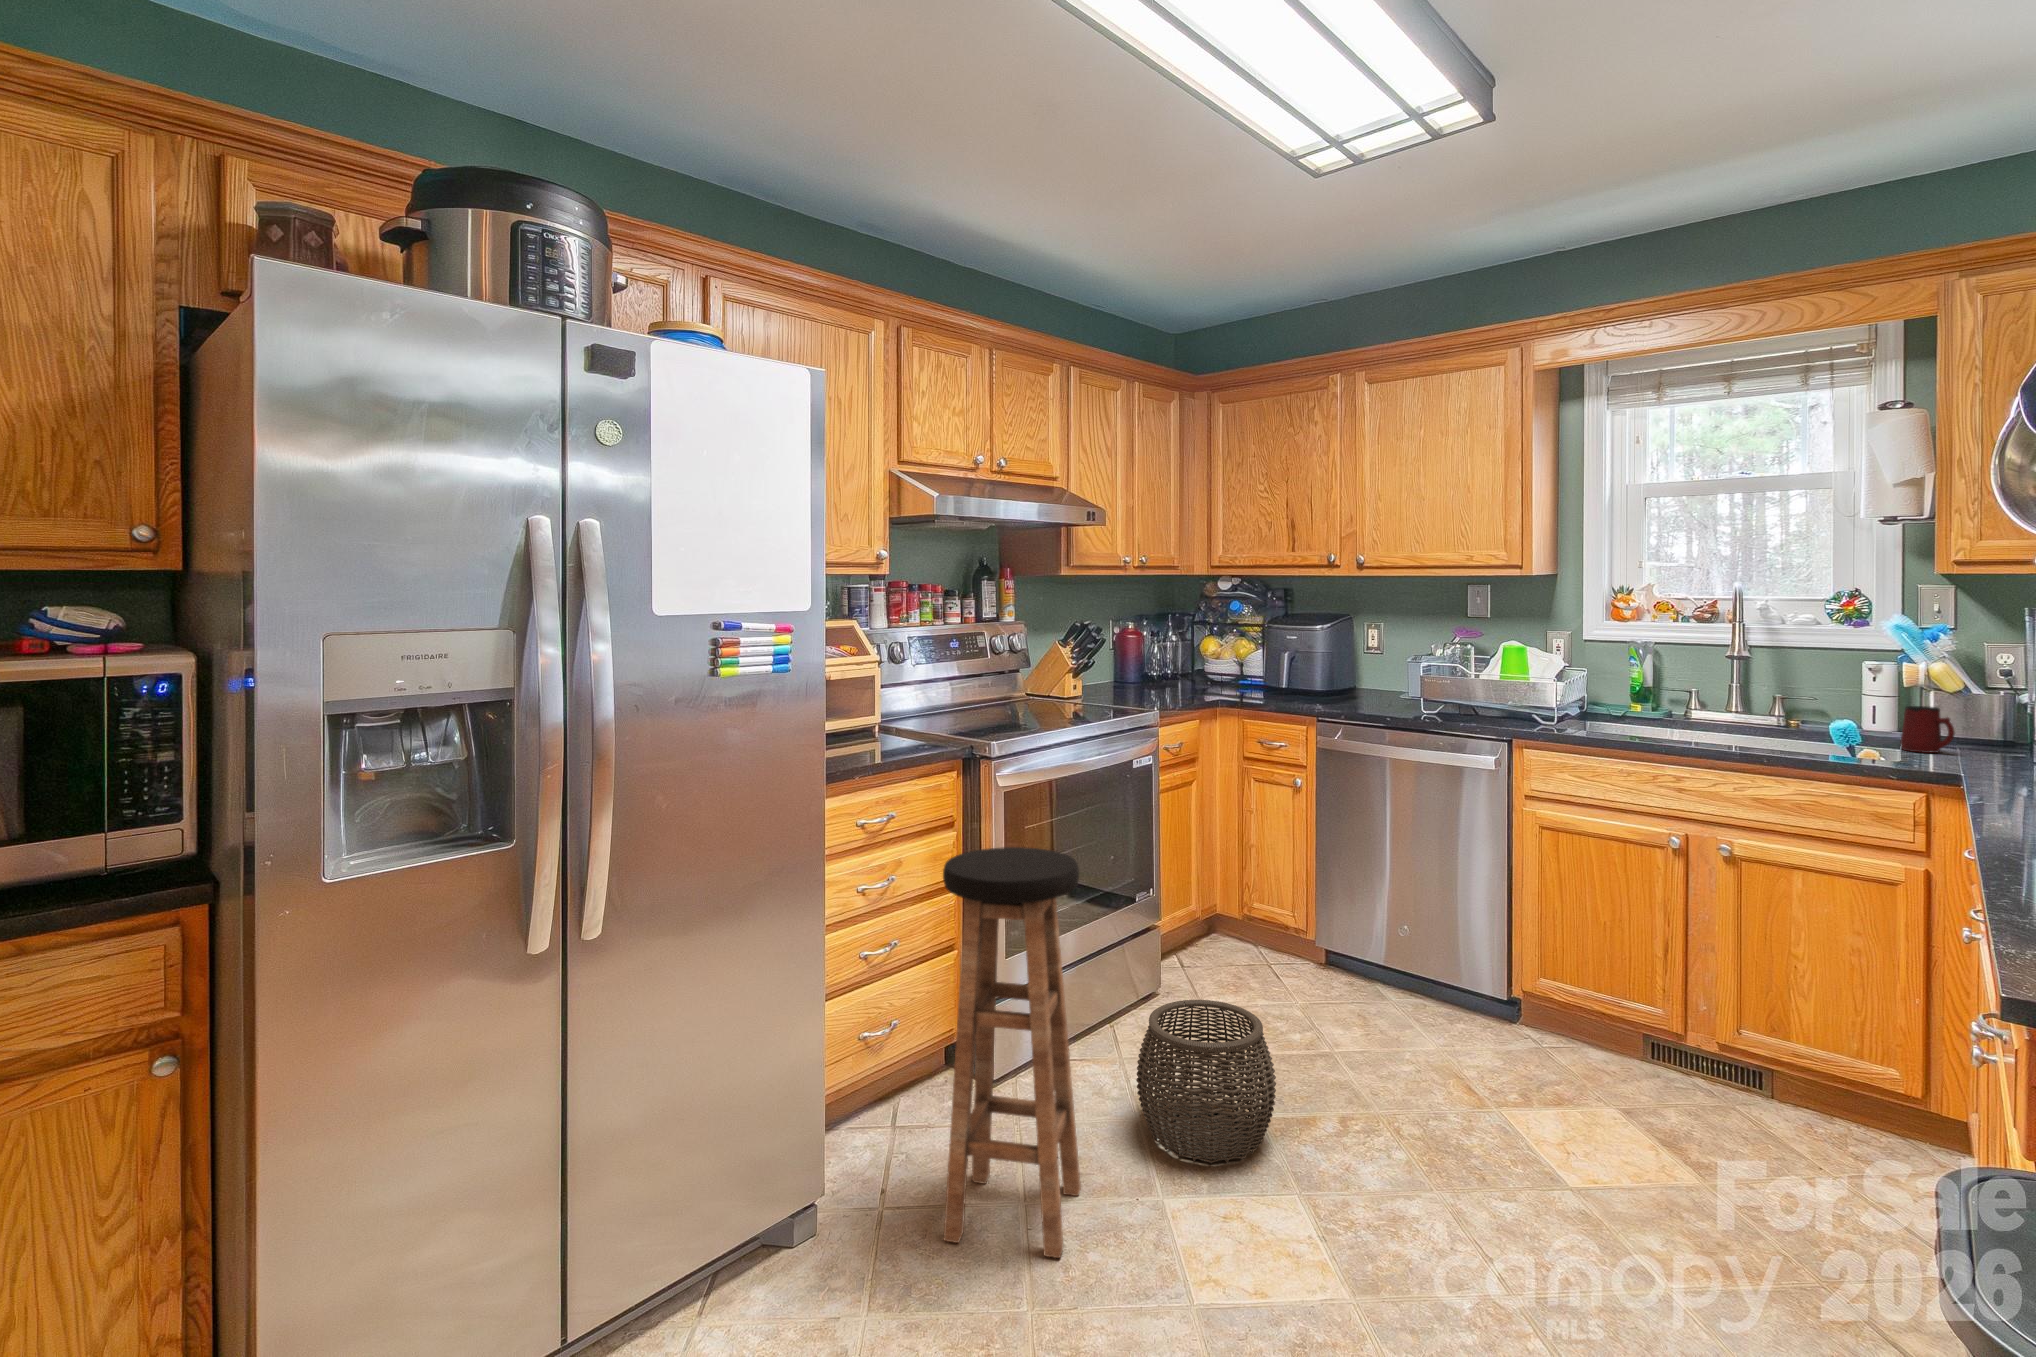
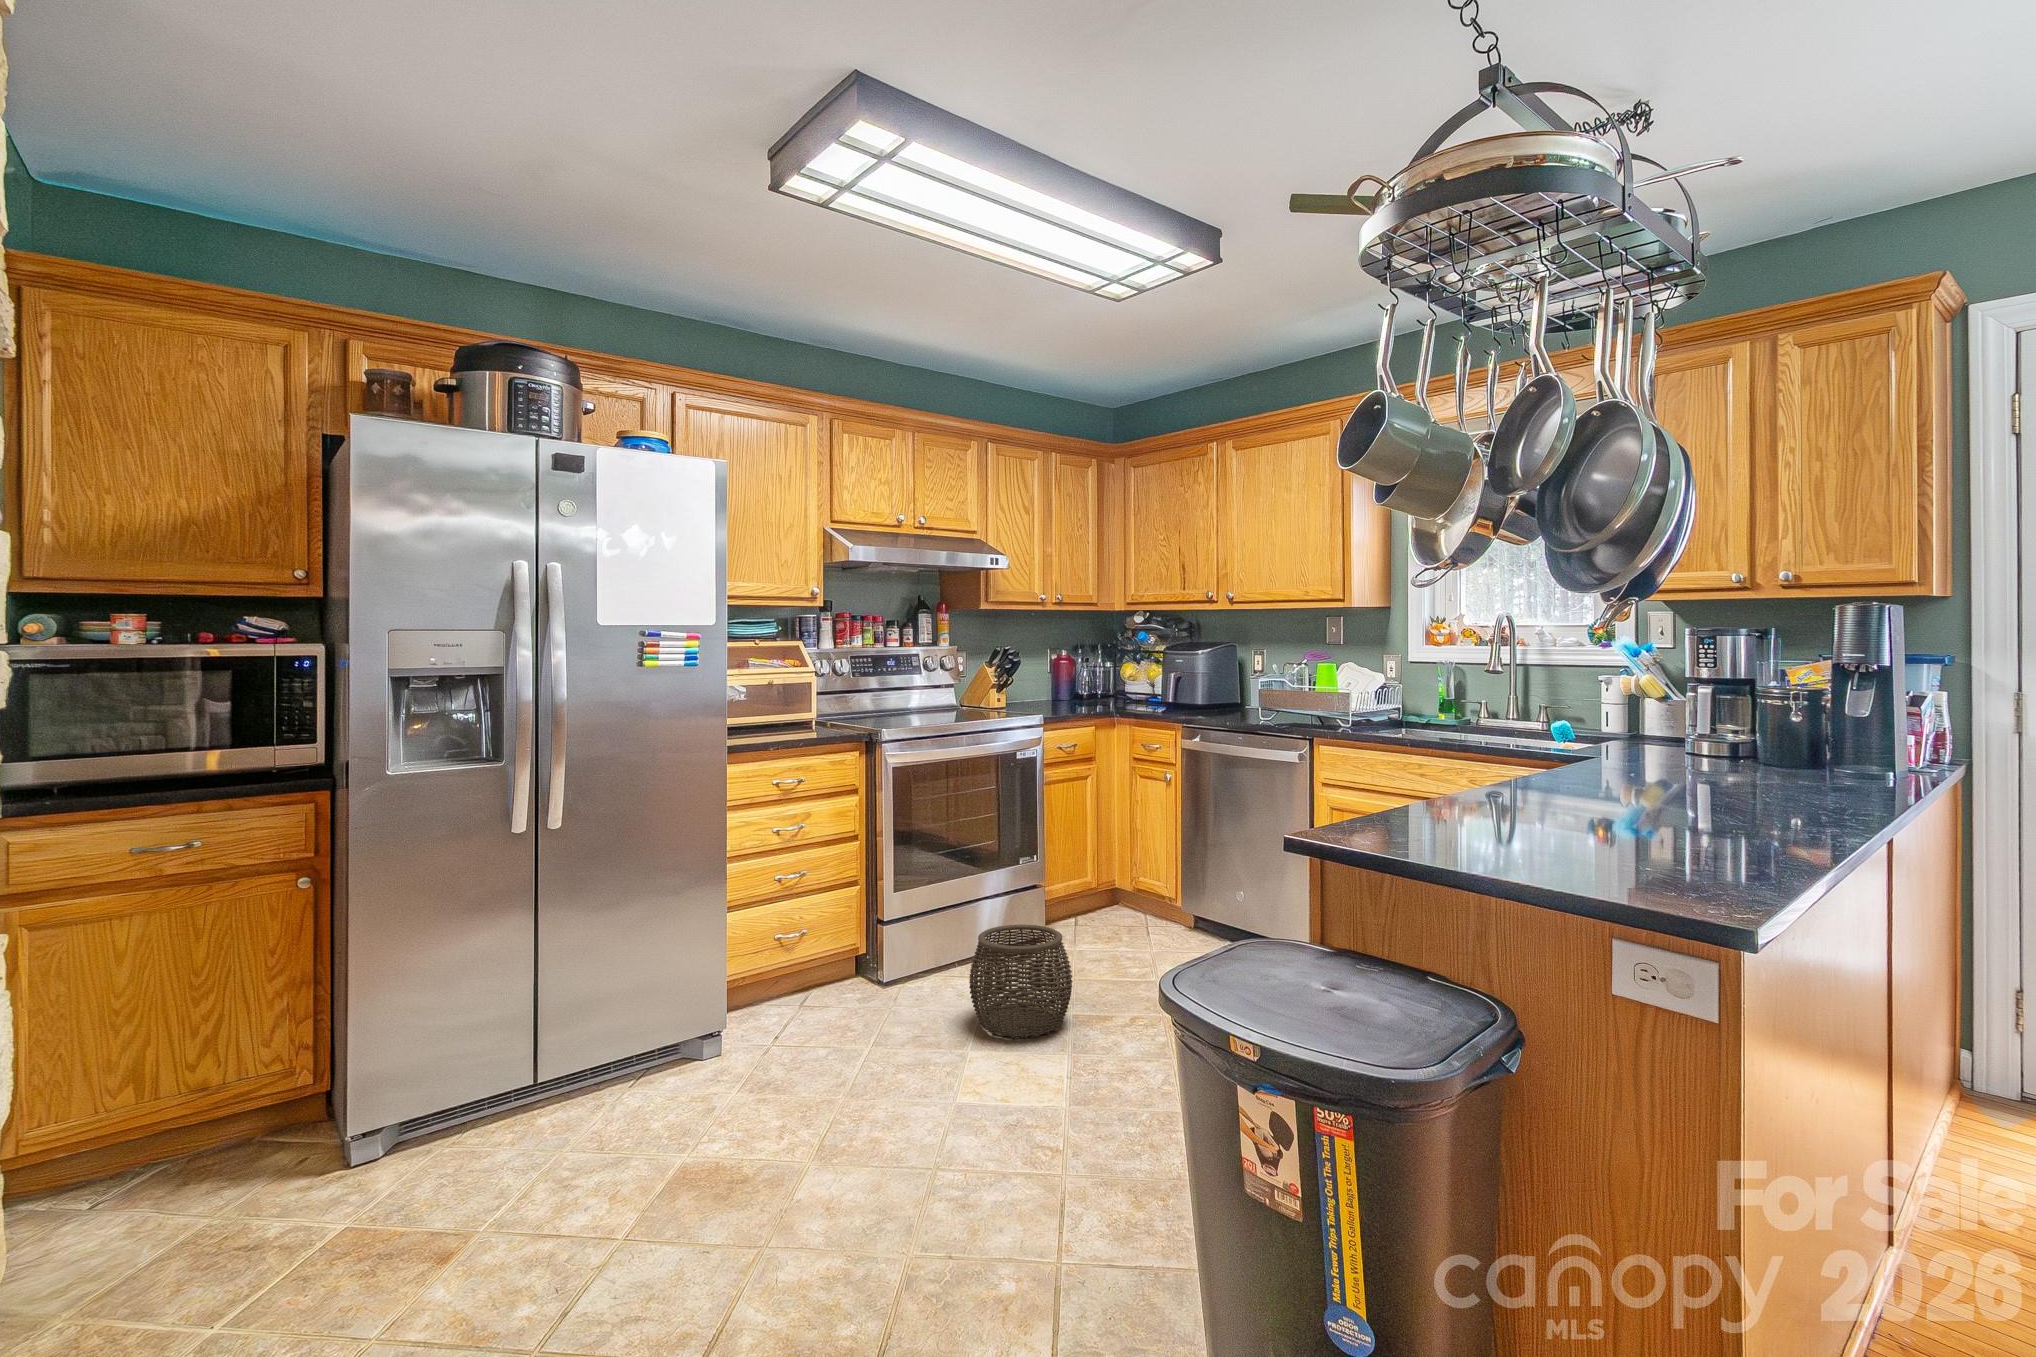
mug: present [1900,706,1955,753] -> none [1598,703,1631,740]
bar stool: present [943,847,1081,1258] -> none [798,796,911,1080]

